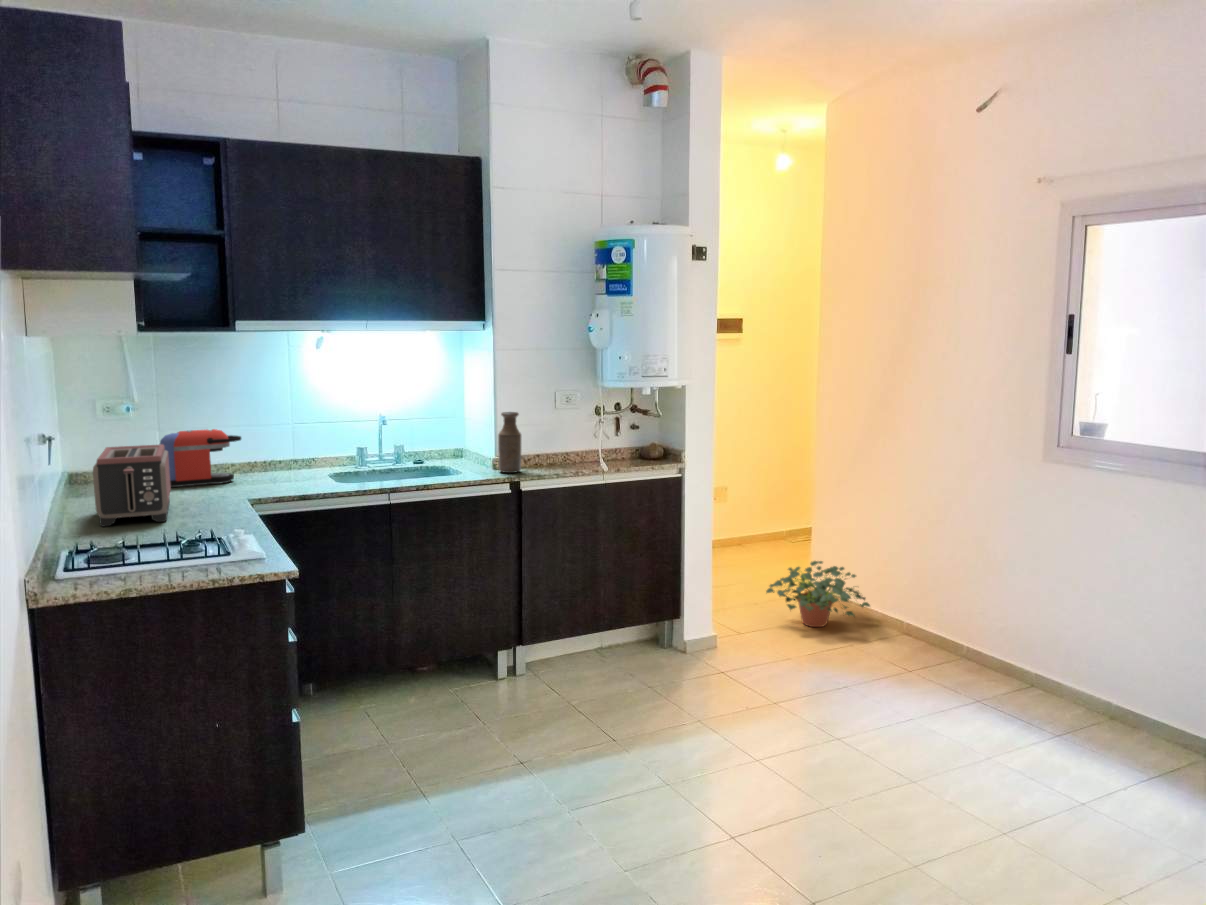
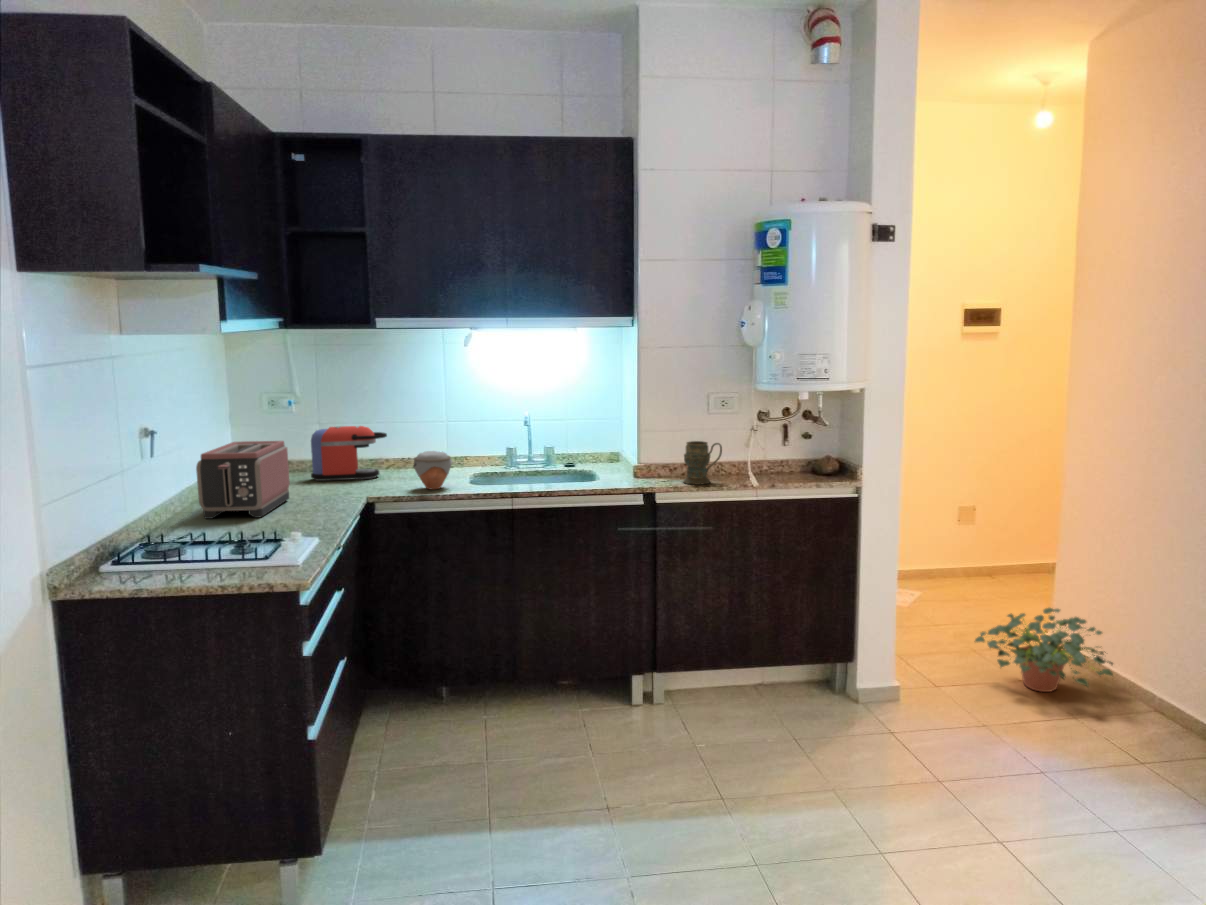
bottle: present [498,412,521,473] -> none [637,416,662,482]
mug: none [541,434,574,472] -> present [684,441,722,485]
jar: none [288,451,328,489] -> present [413,451,452,490]

